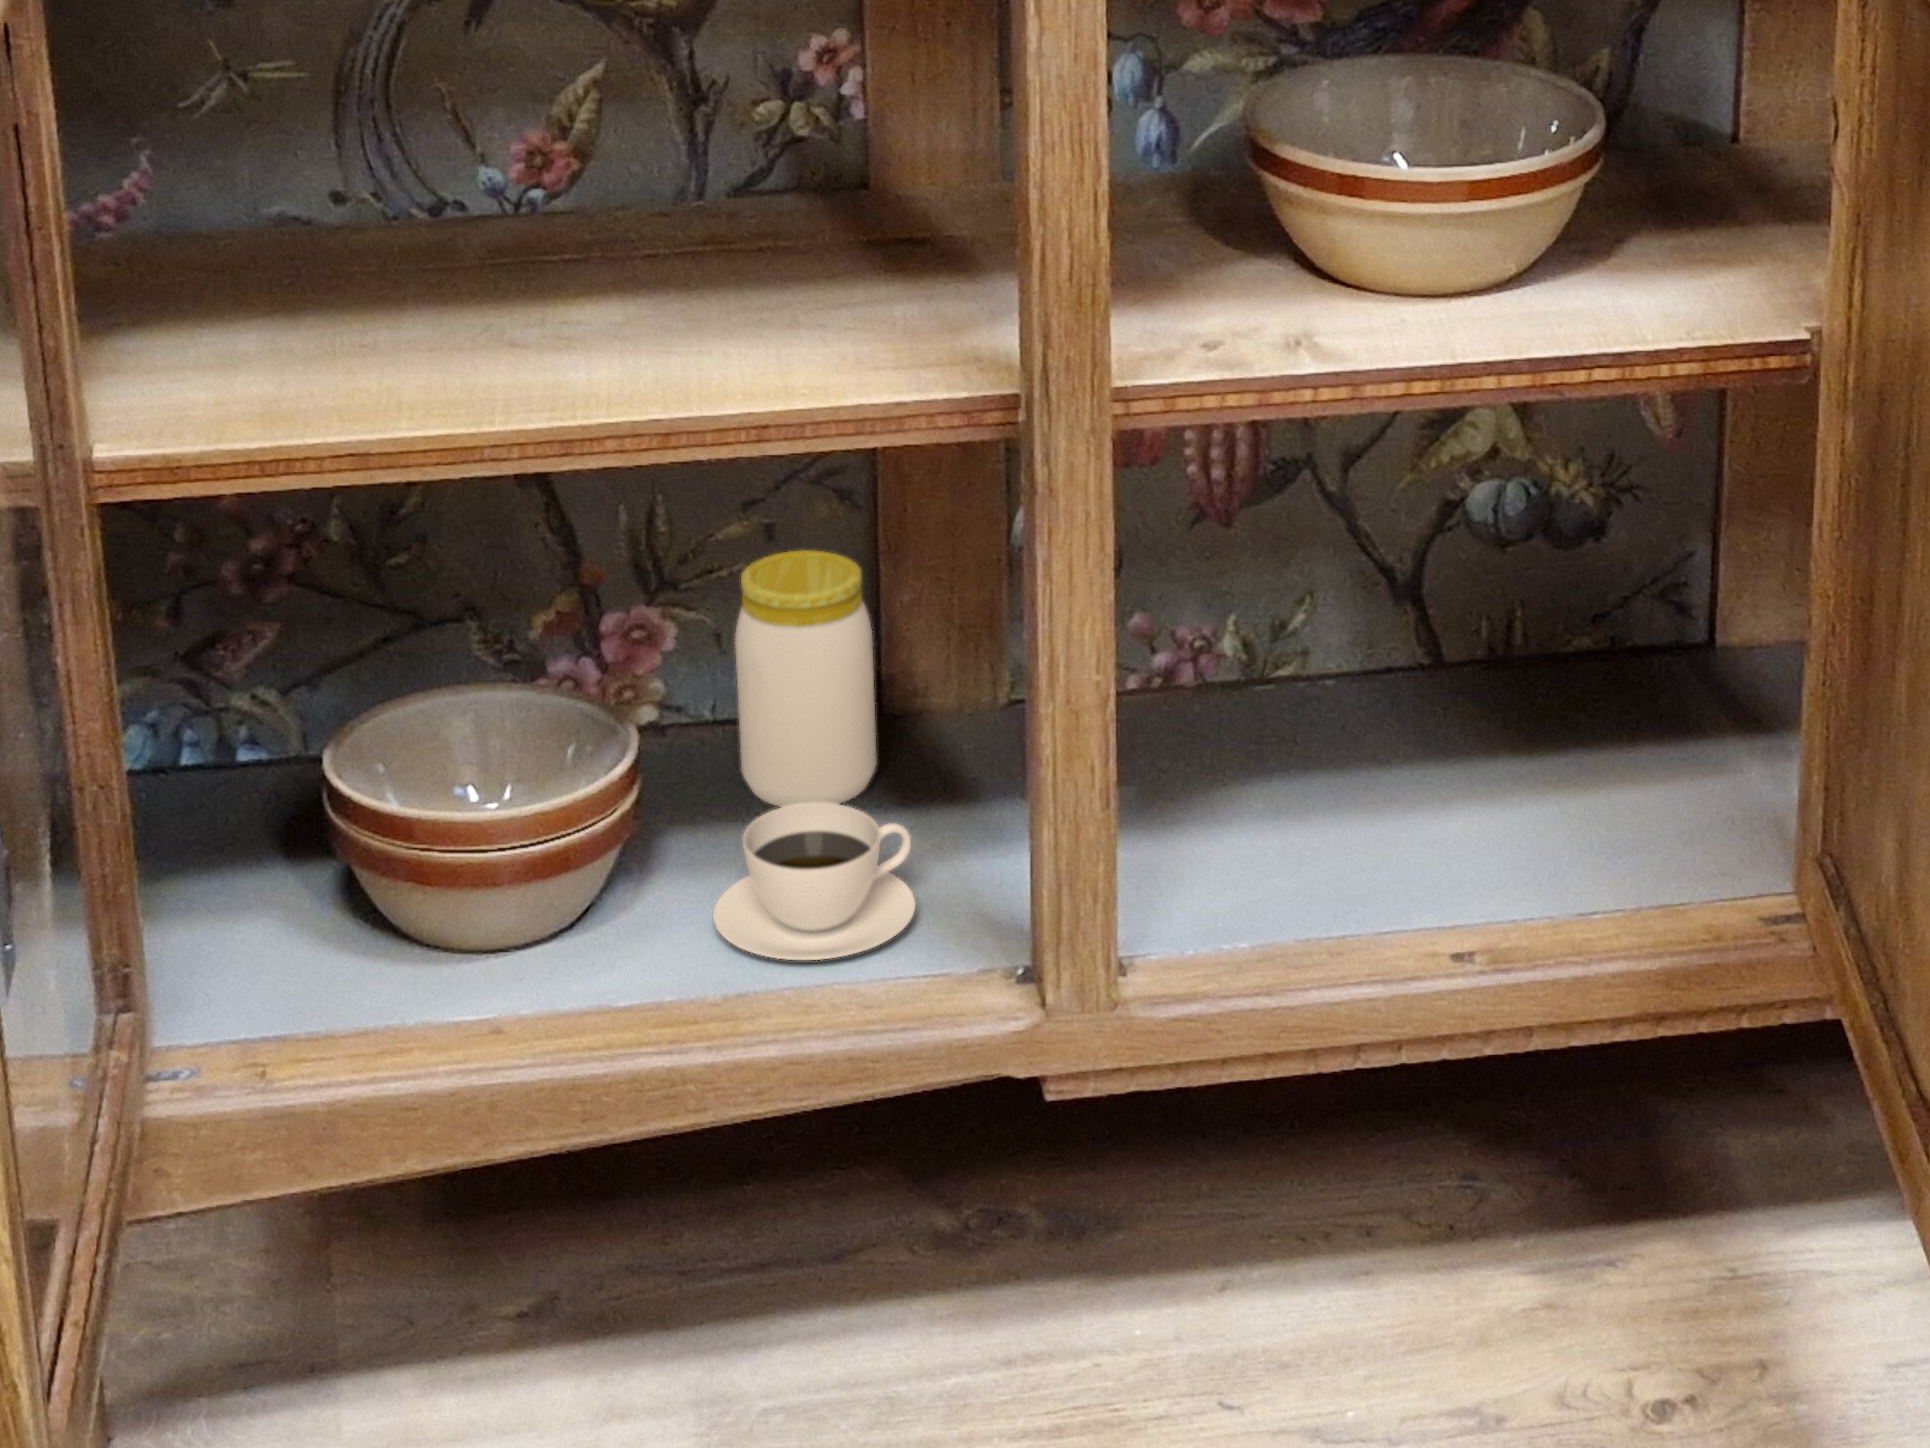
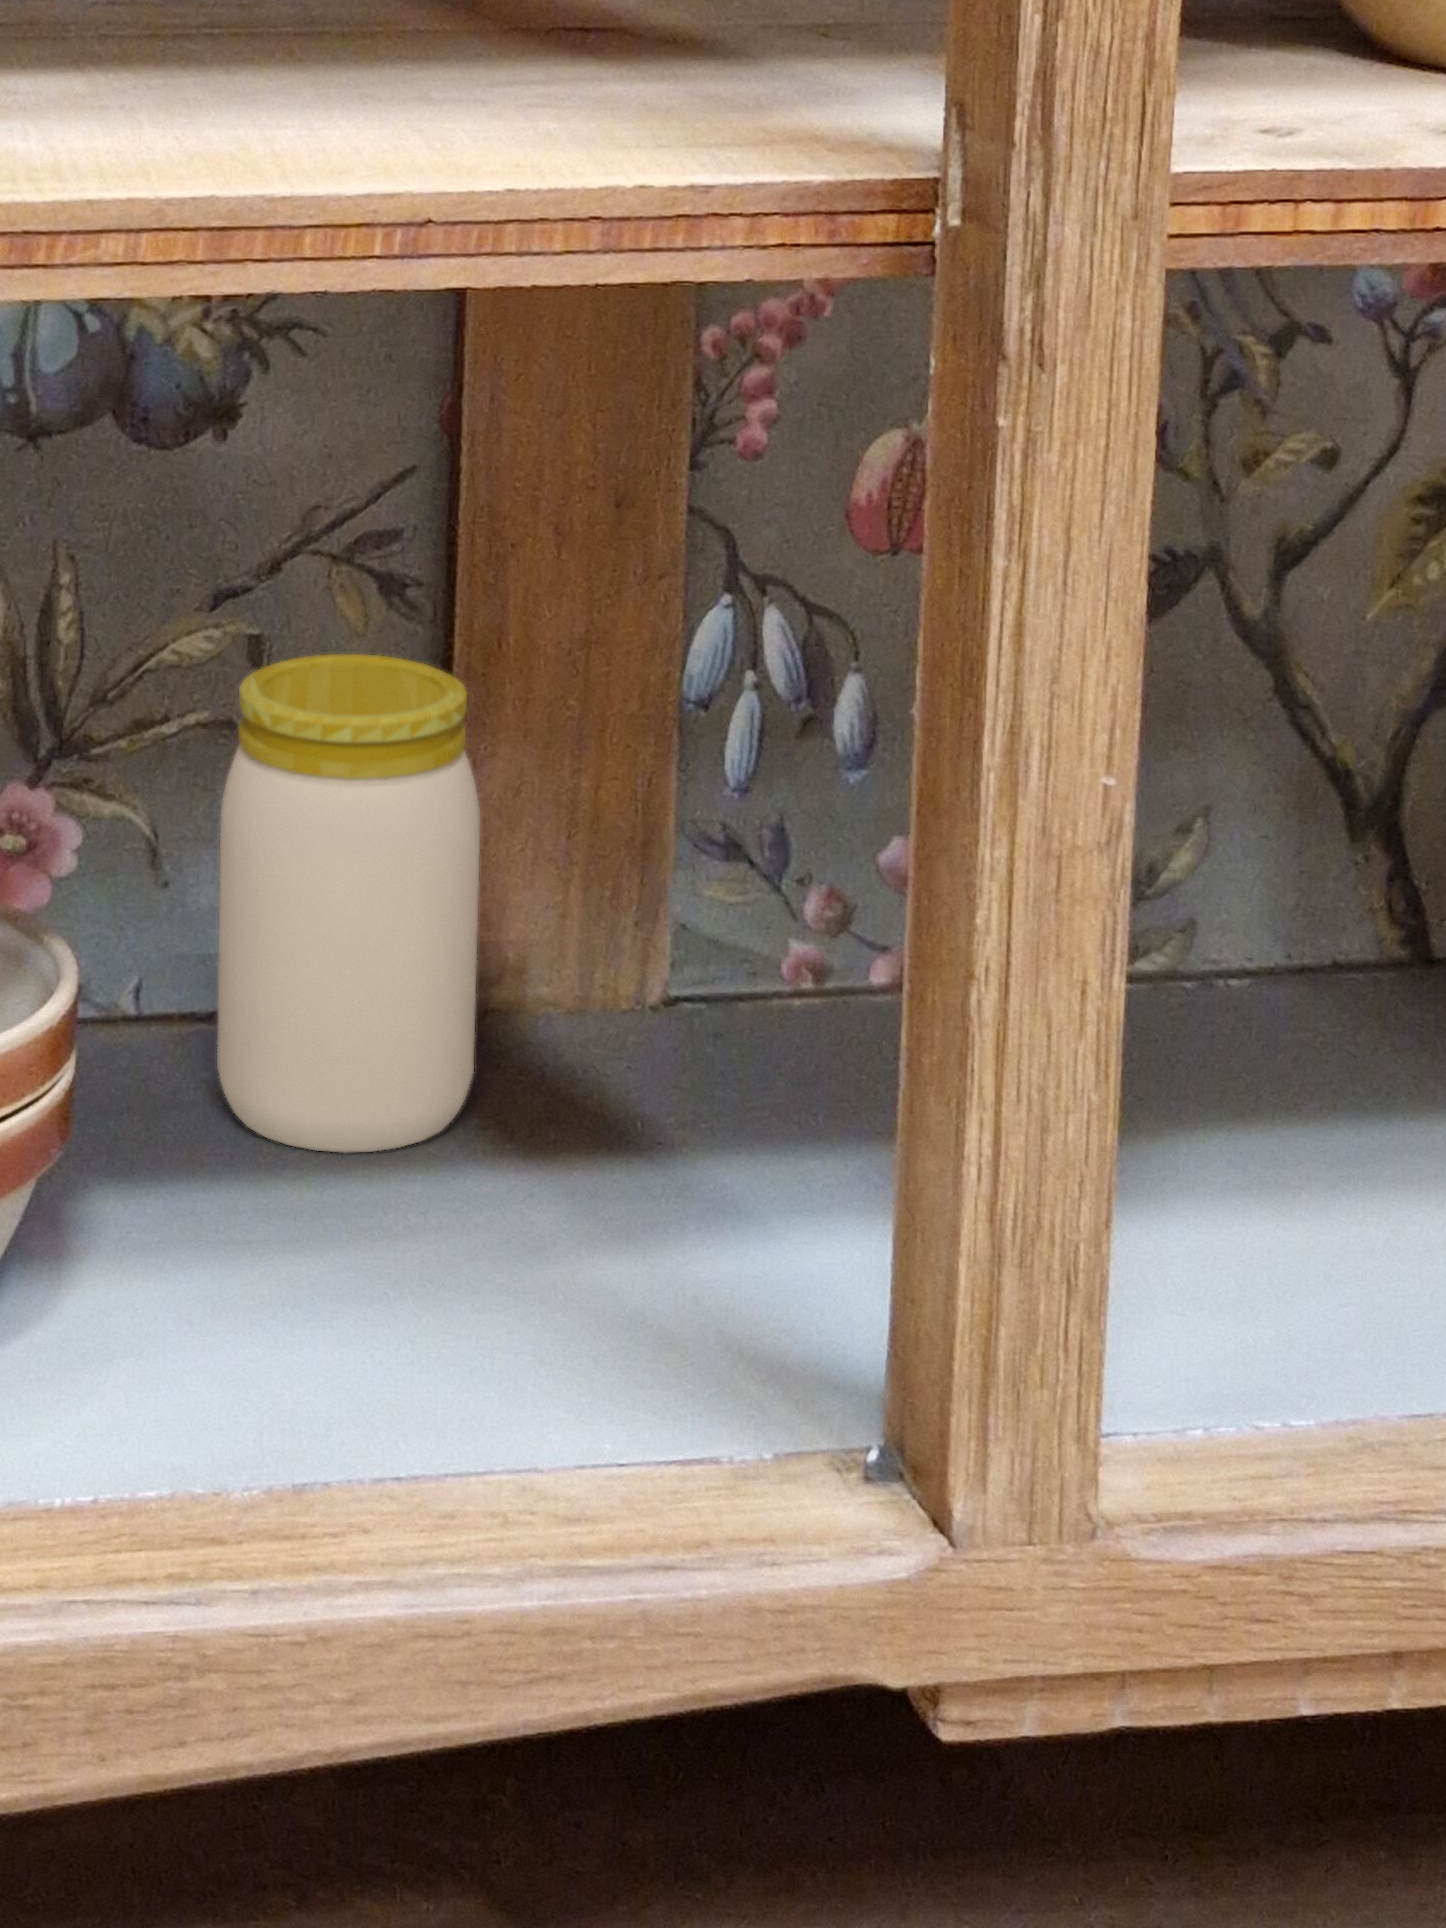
teacup: present [713,803,916,960] -> none [219,1106,628,1419]

